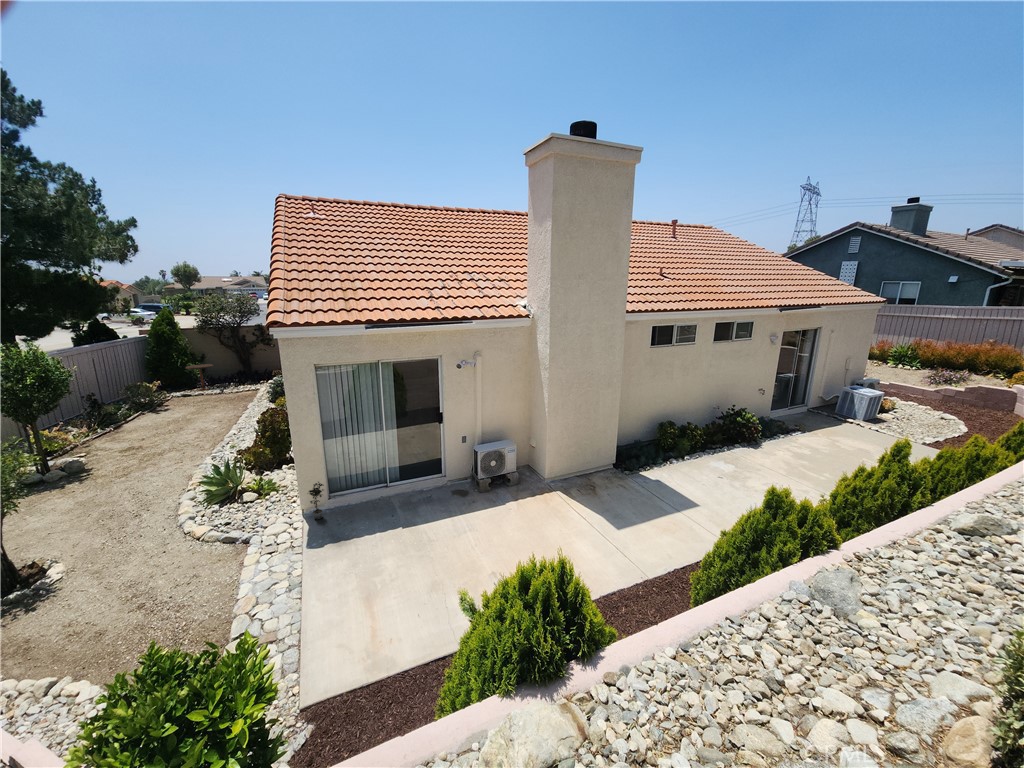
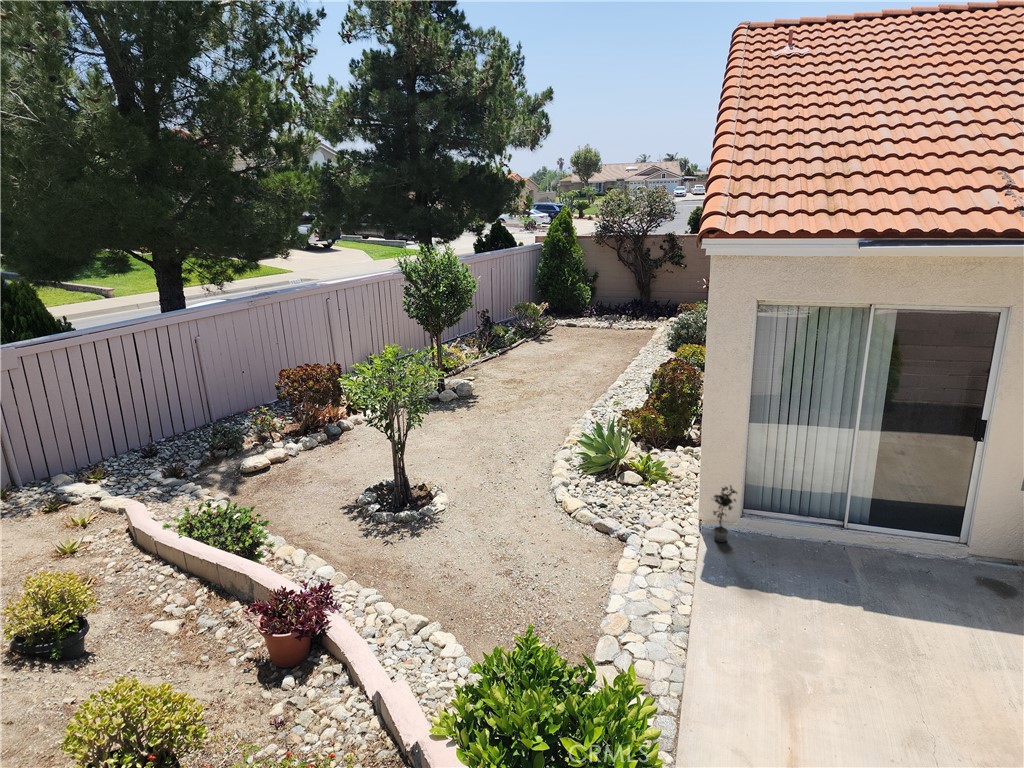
pedestal table: present [186,364,213,391] -> none [575,287,605,322]

